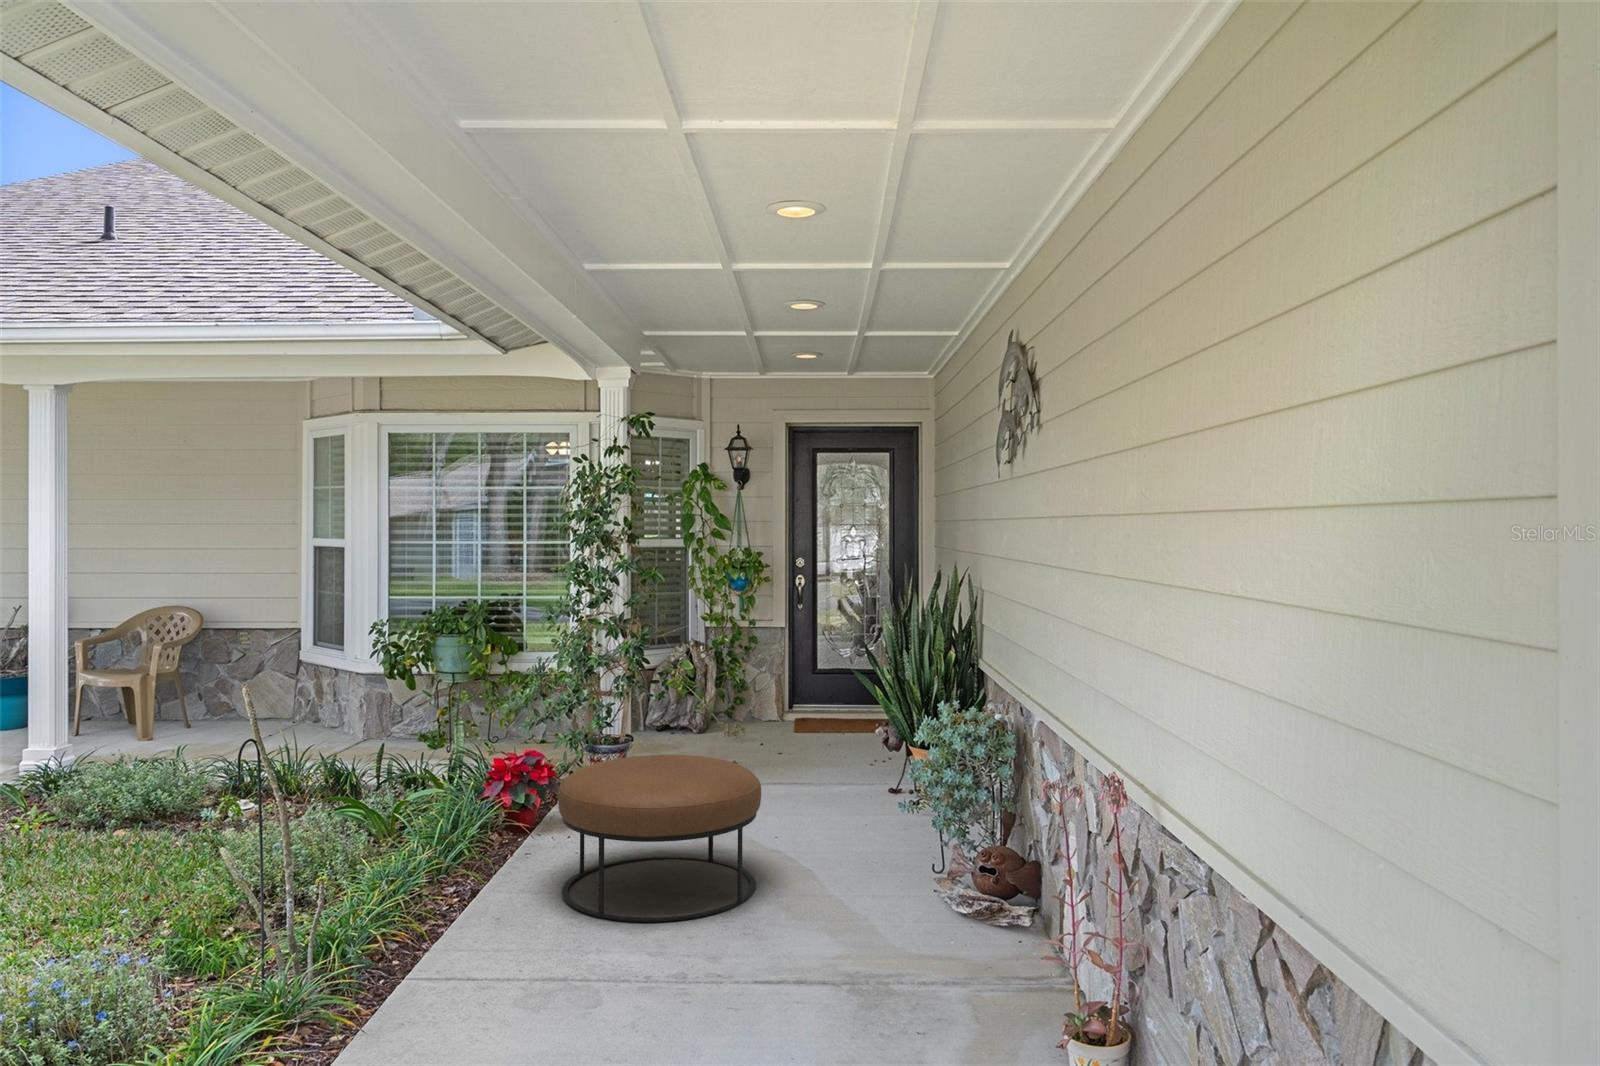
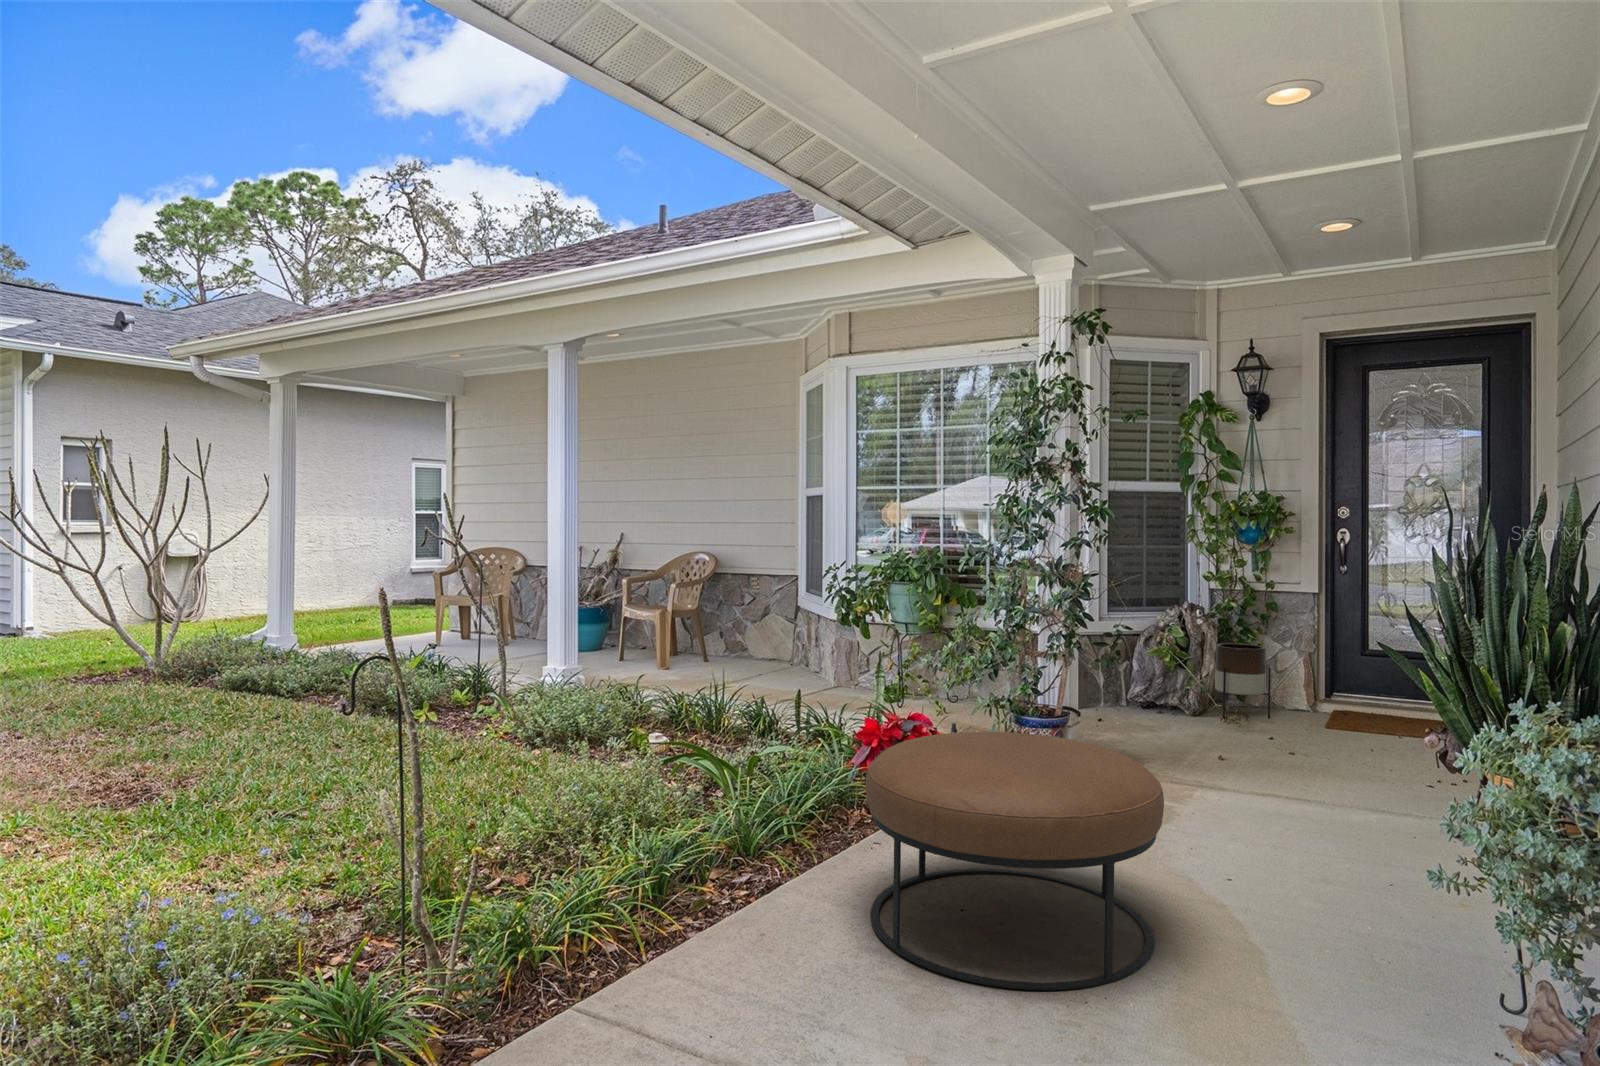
planter: none [715,670,756,731] -> present [1215,643,1271,718]

